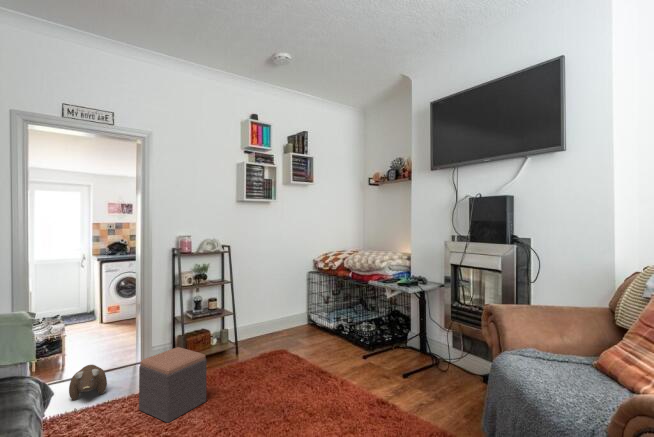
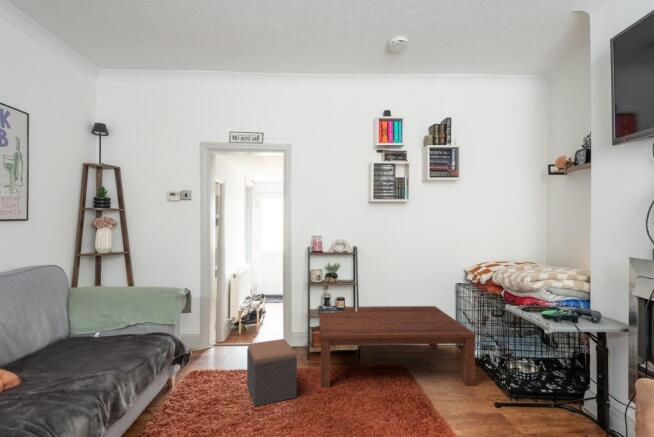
coffee table: none [187,295,342,387] -> present [319,306,475,388]
plush toy: present [69,365,107,400] -> none [218,338,244,364]

